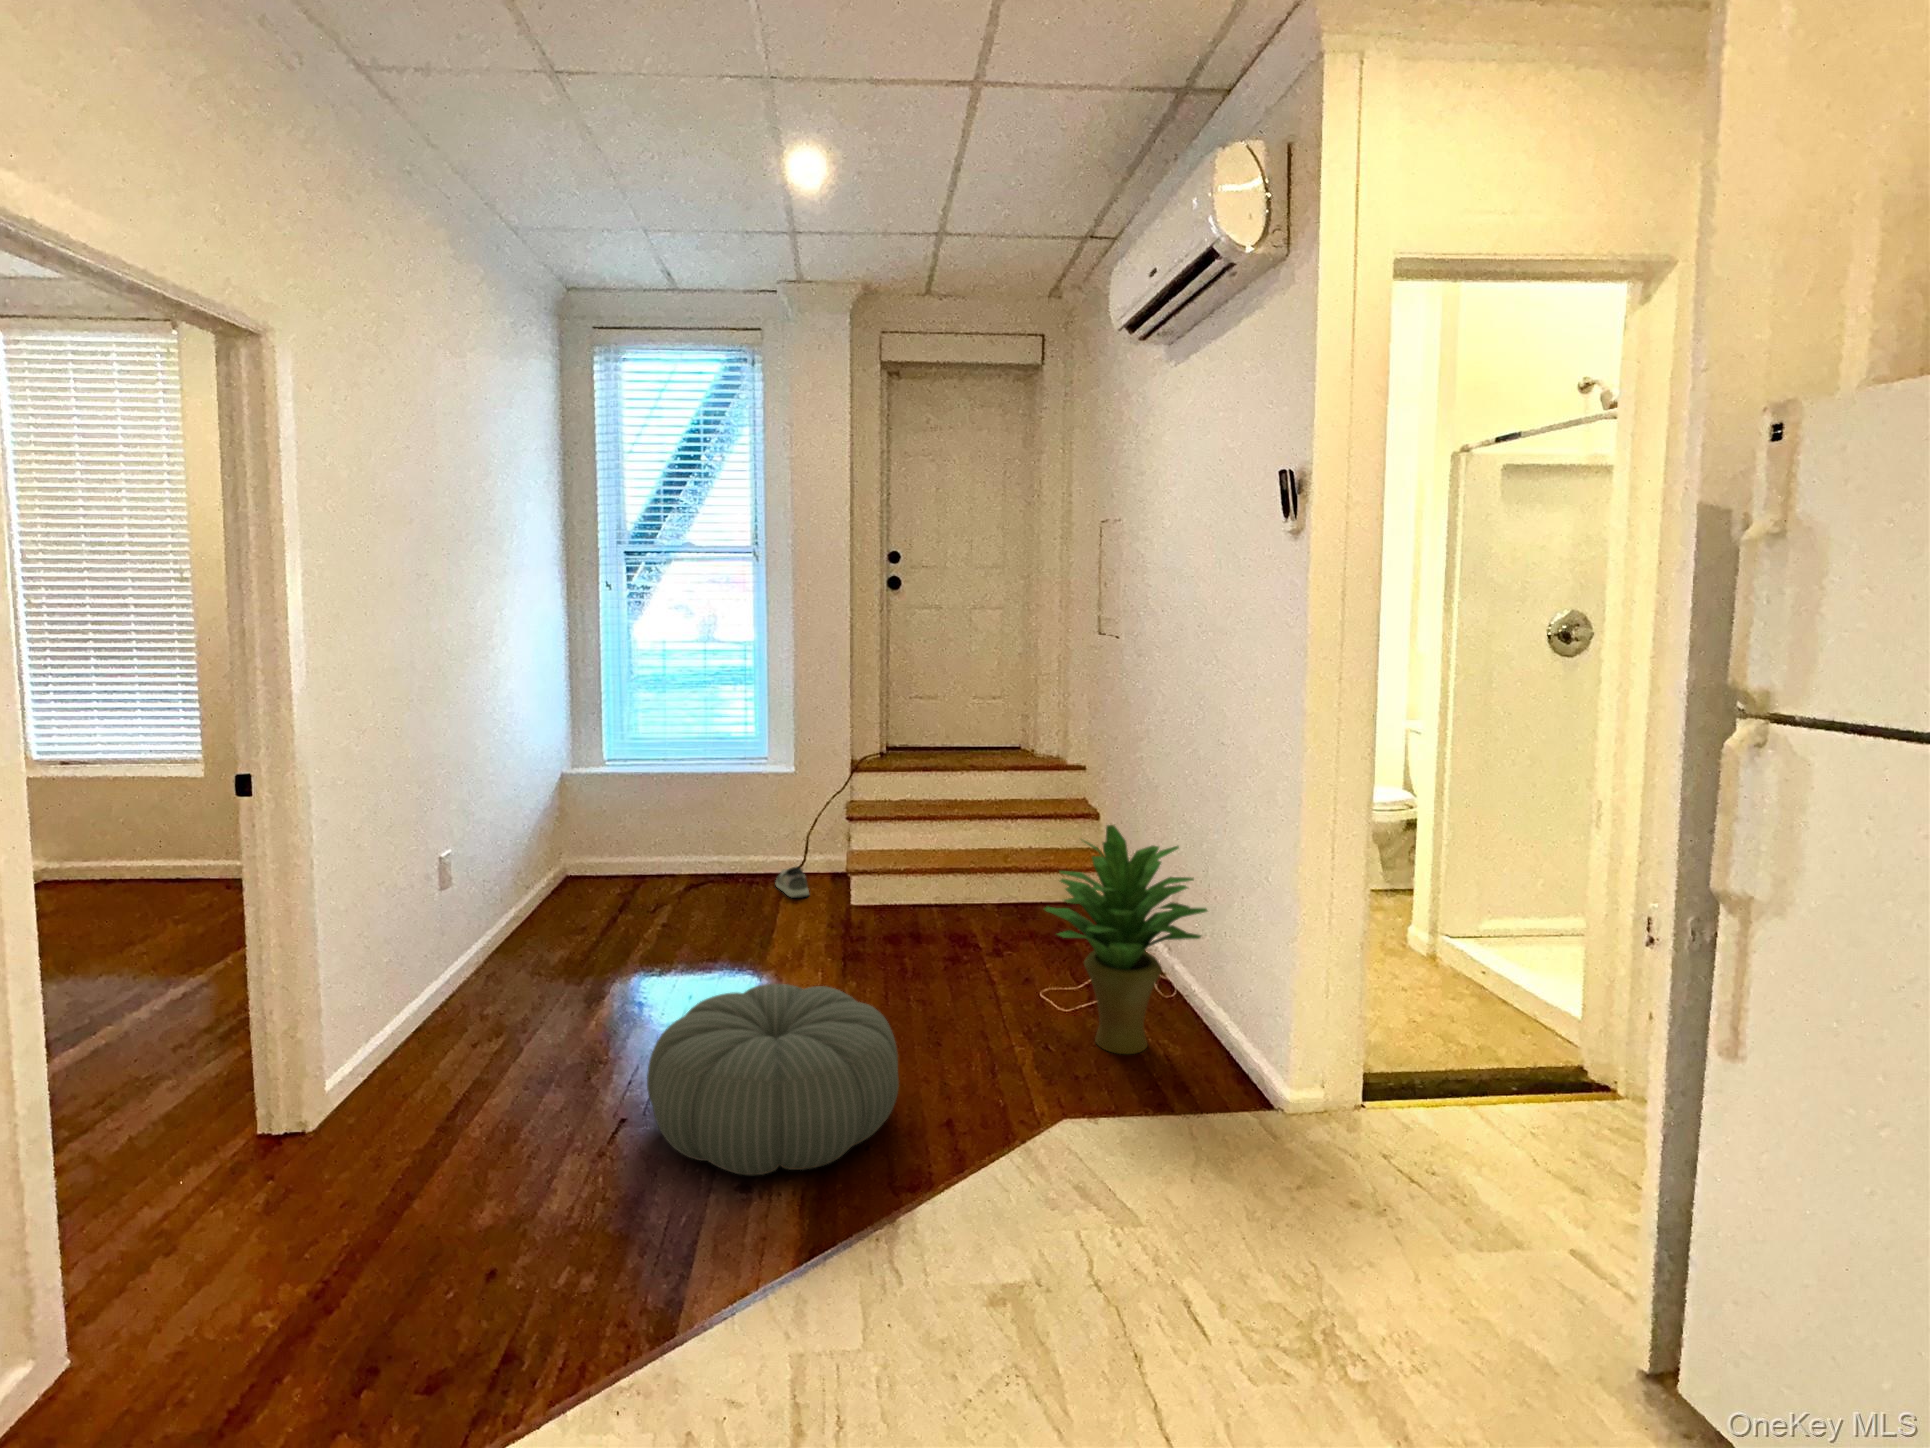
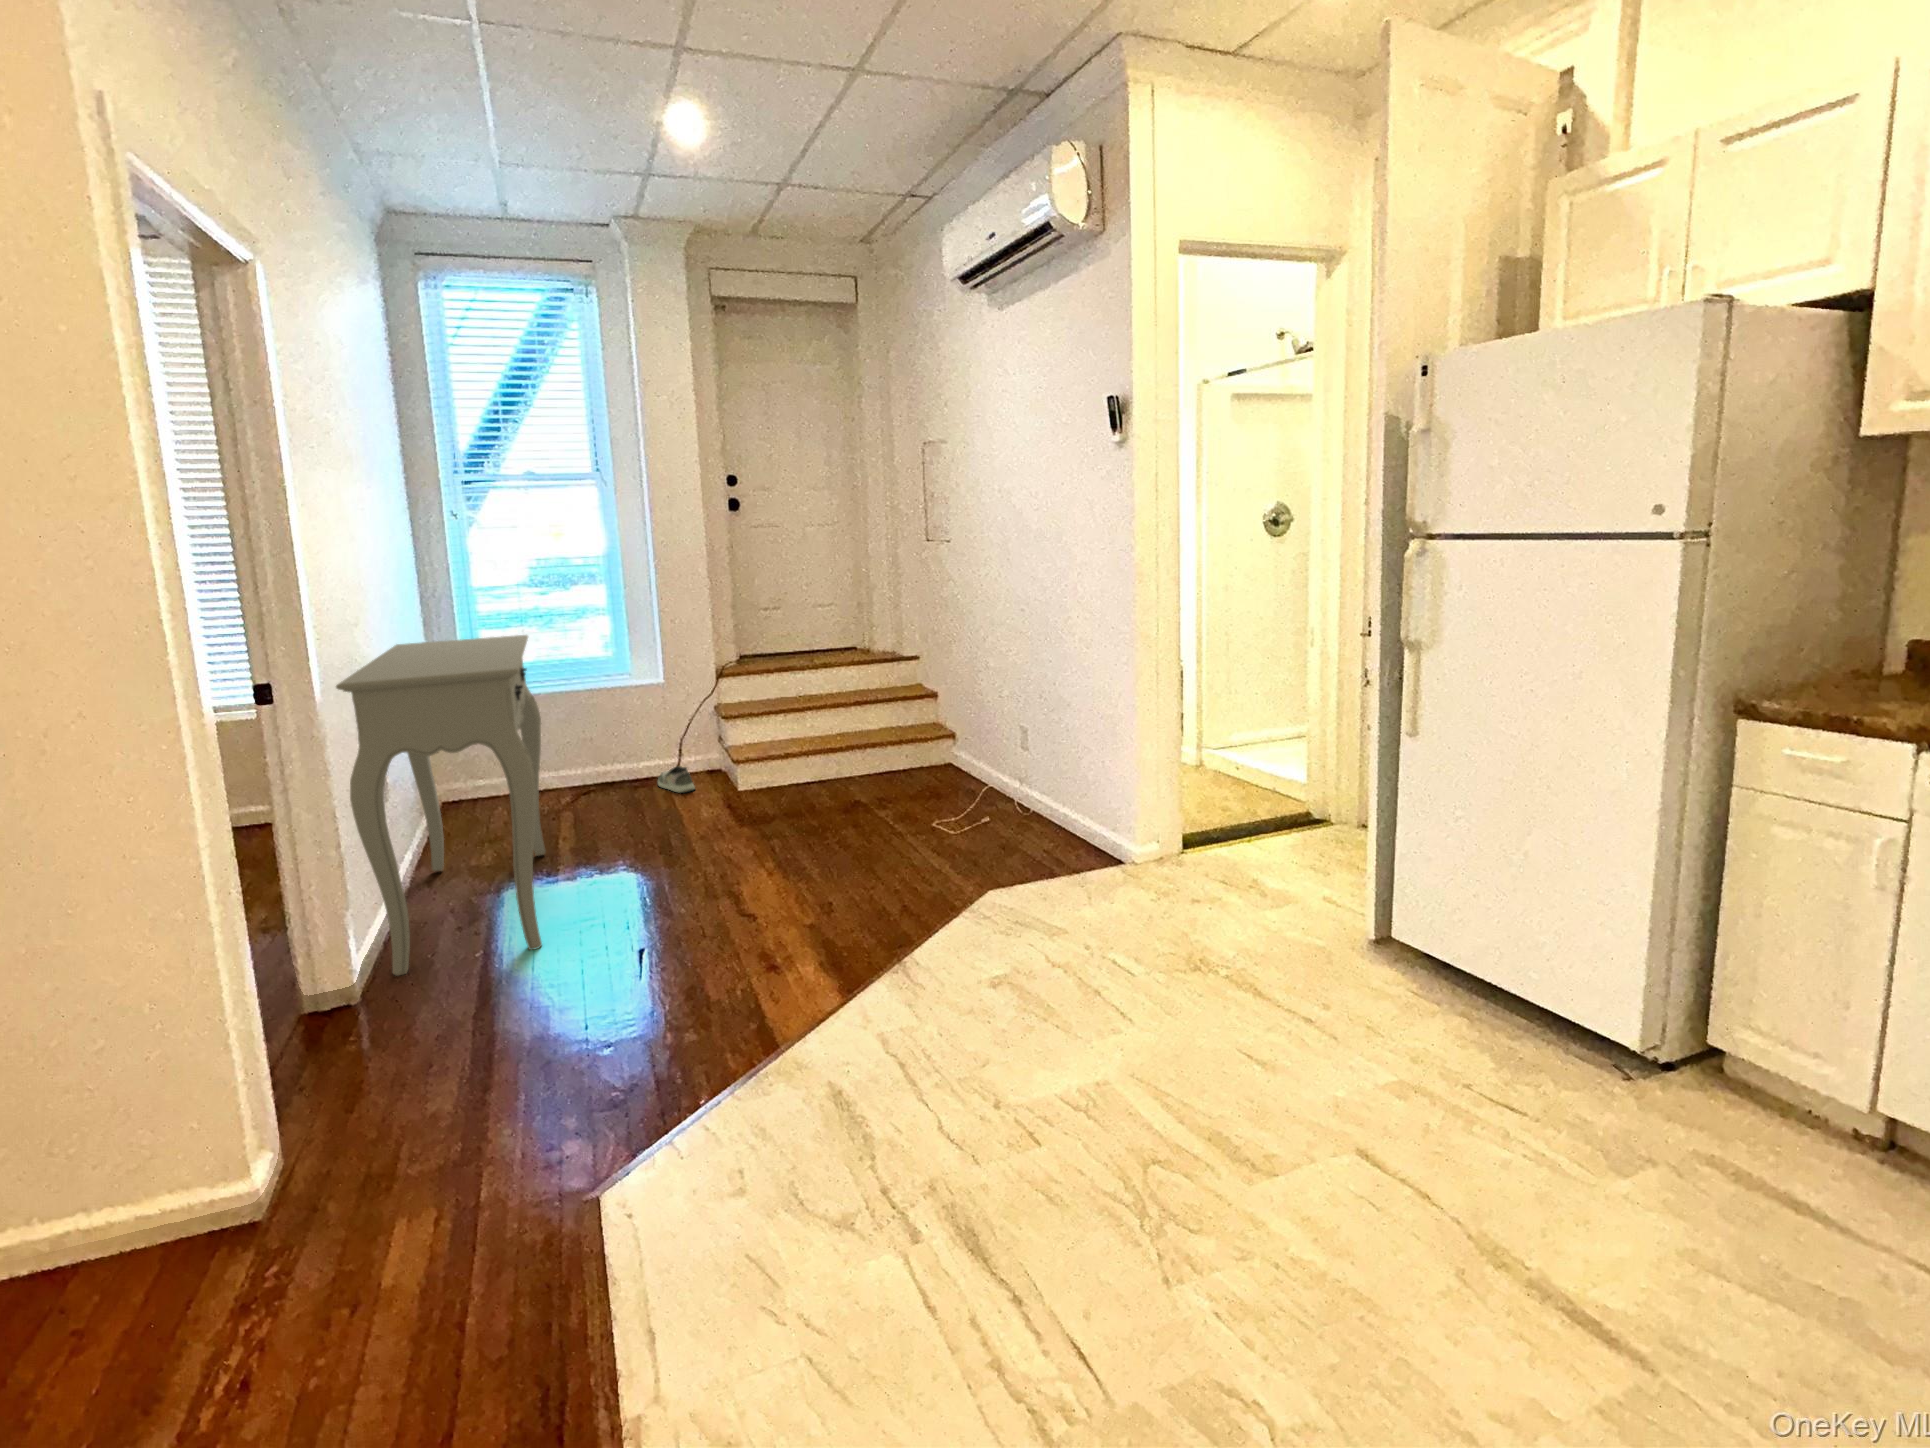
console table: none [353,719,626,1092] -> present [336,635,546,976]
potted plant: present [1044,825,1207,1054] -> none [939,681,1064,852]
pouf: present [647,984,899,1175] -> none [661,827,869,965]

